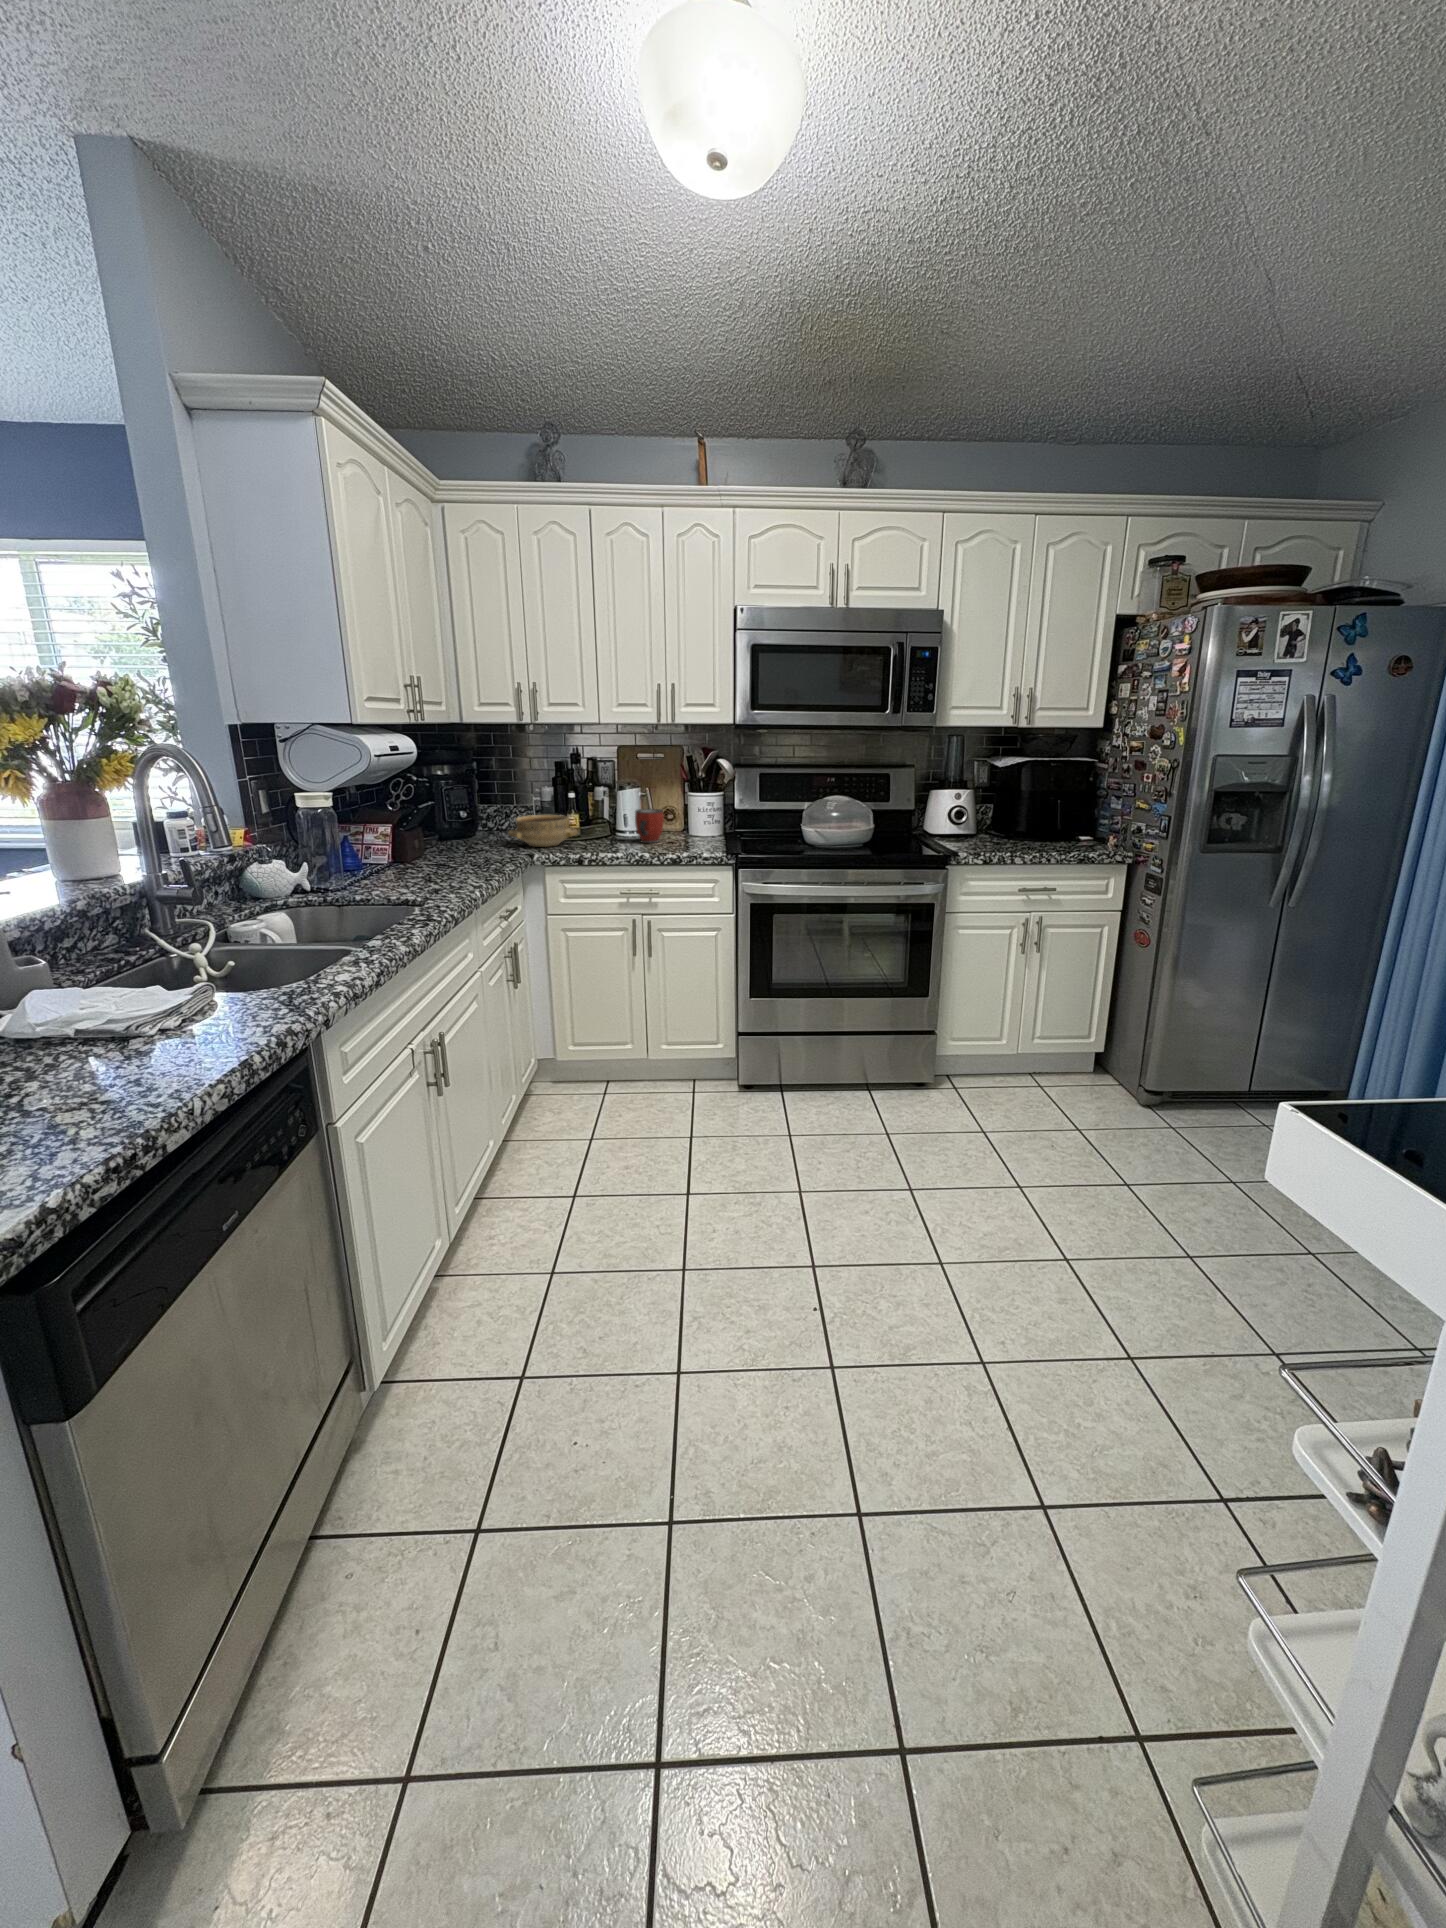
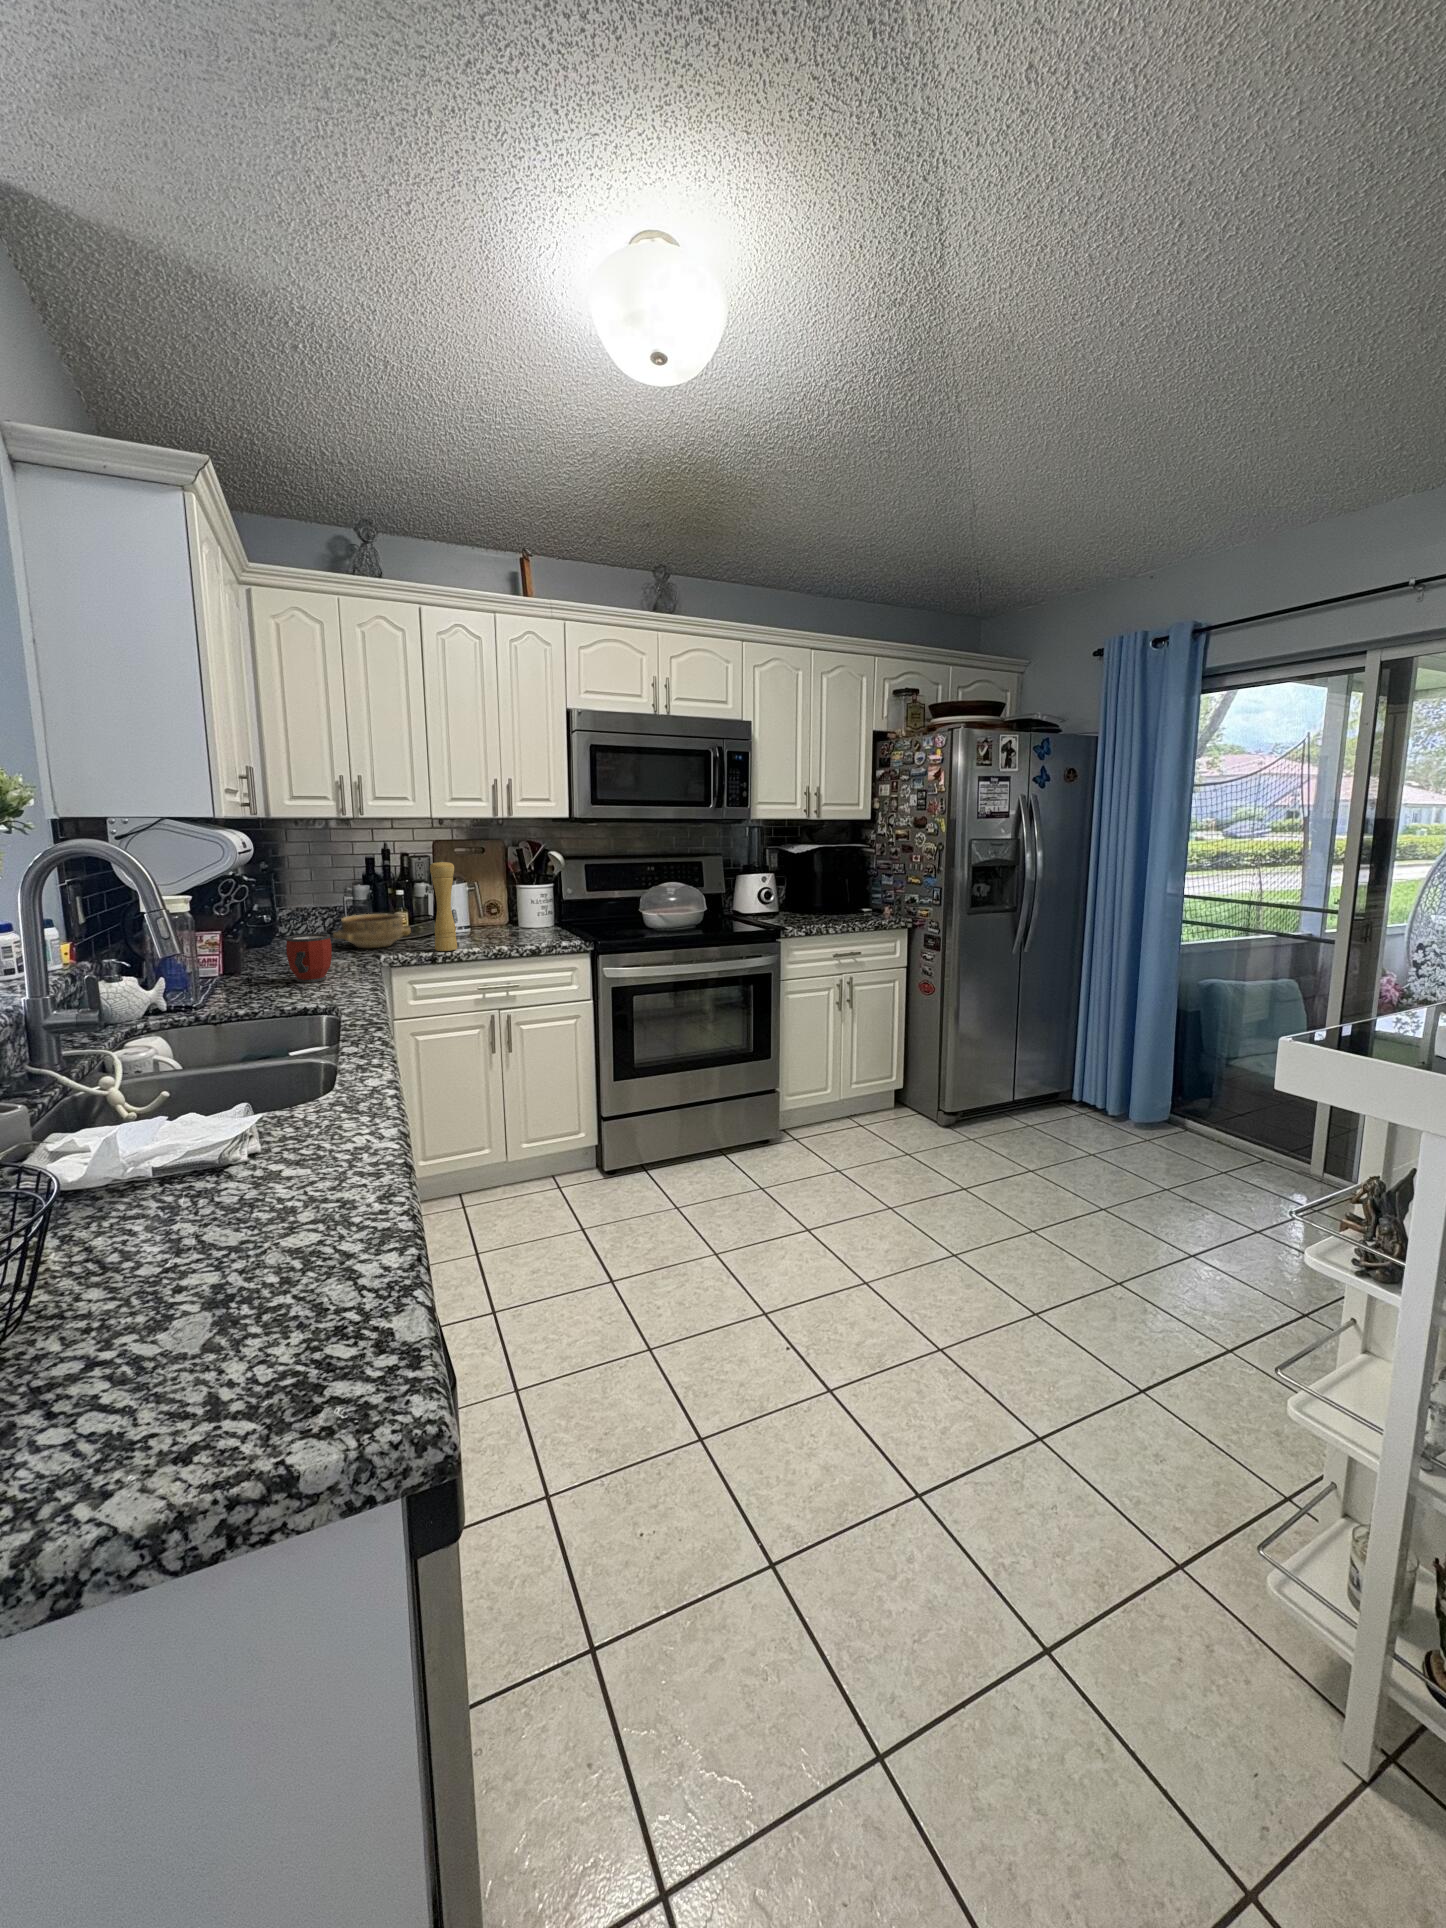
pepper mill: none [581,766,605,854] -> present [430,861,457,951]
mug: present [635,809,664,843] -> present [286,934,332,982]

